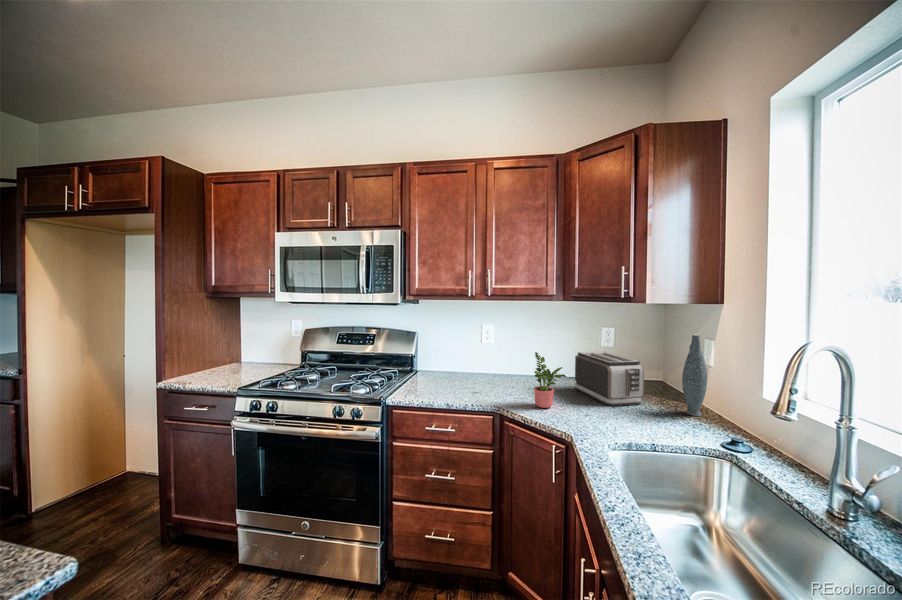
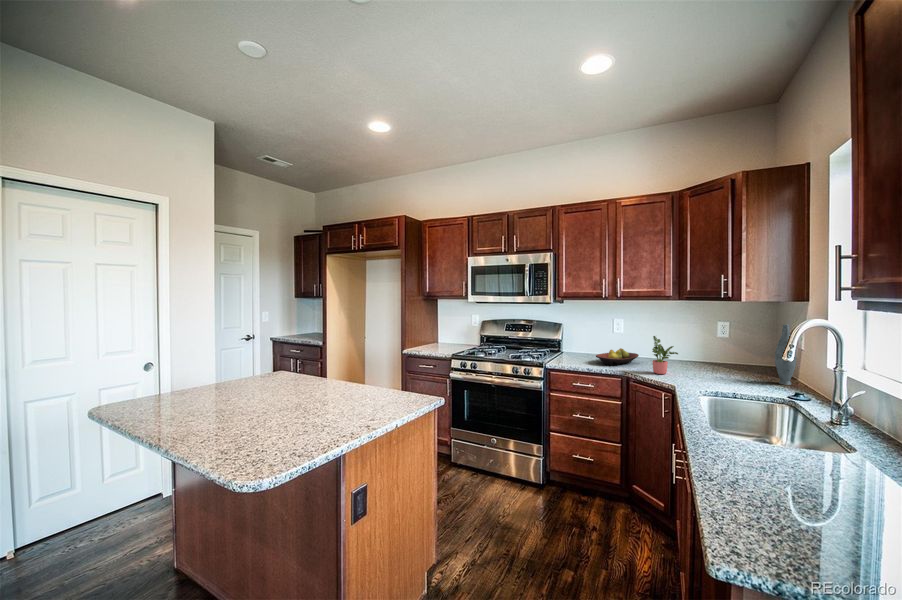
toaster: present [575,352,644,406] -> none [690,339,745,377]
fruit bowl: none [458,366,513,393] -> present [596,348,639,365]

